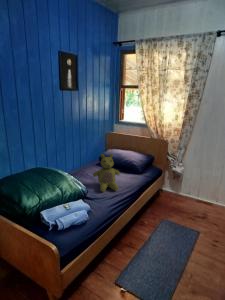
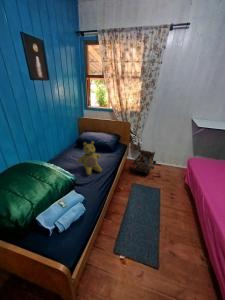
backpack: none [167,166,202,211] -> present [132,142,156,174]

